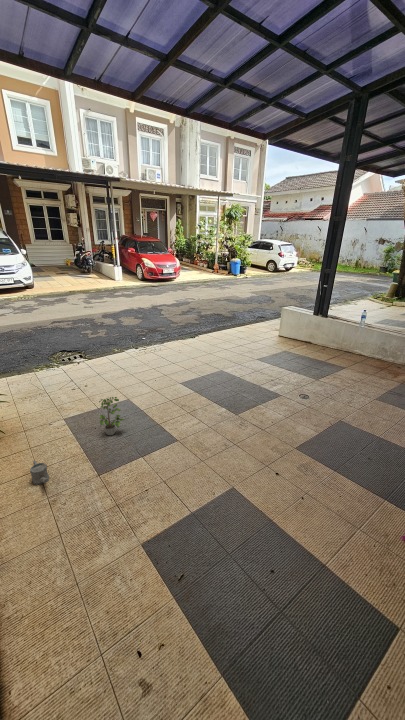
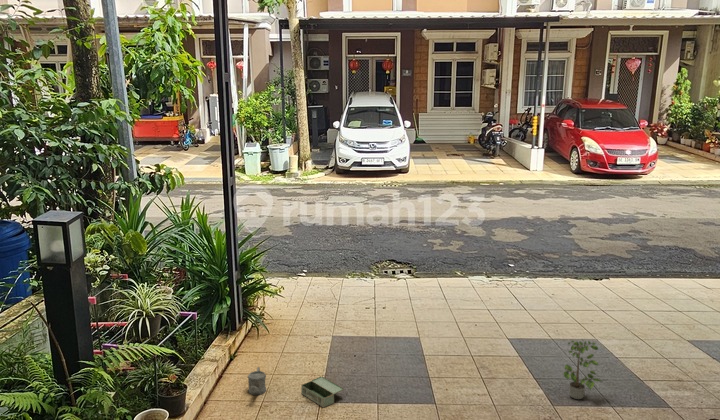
potted plant: present [99,397,124,435] -> present [564,341,601,399]
toolbox: none [80,448,116,471] -> present [301,377,344,407]

